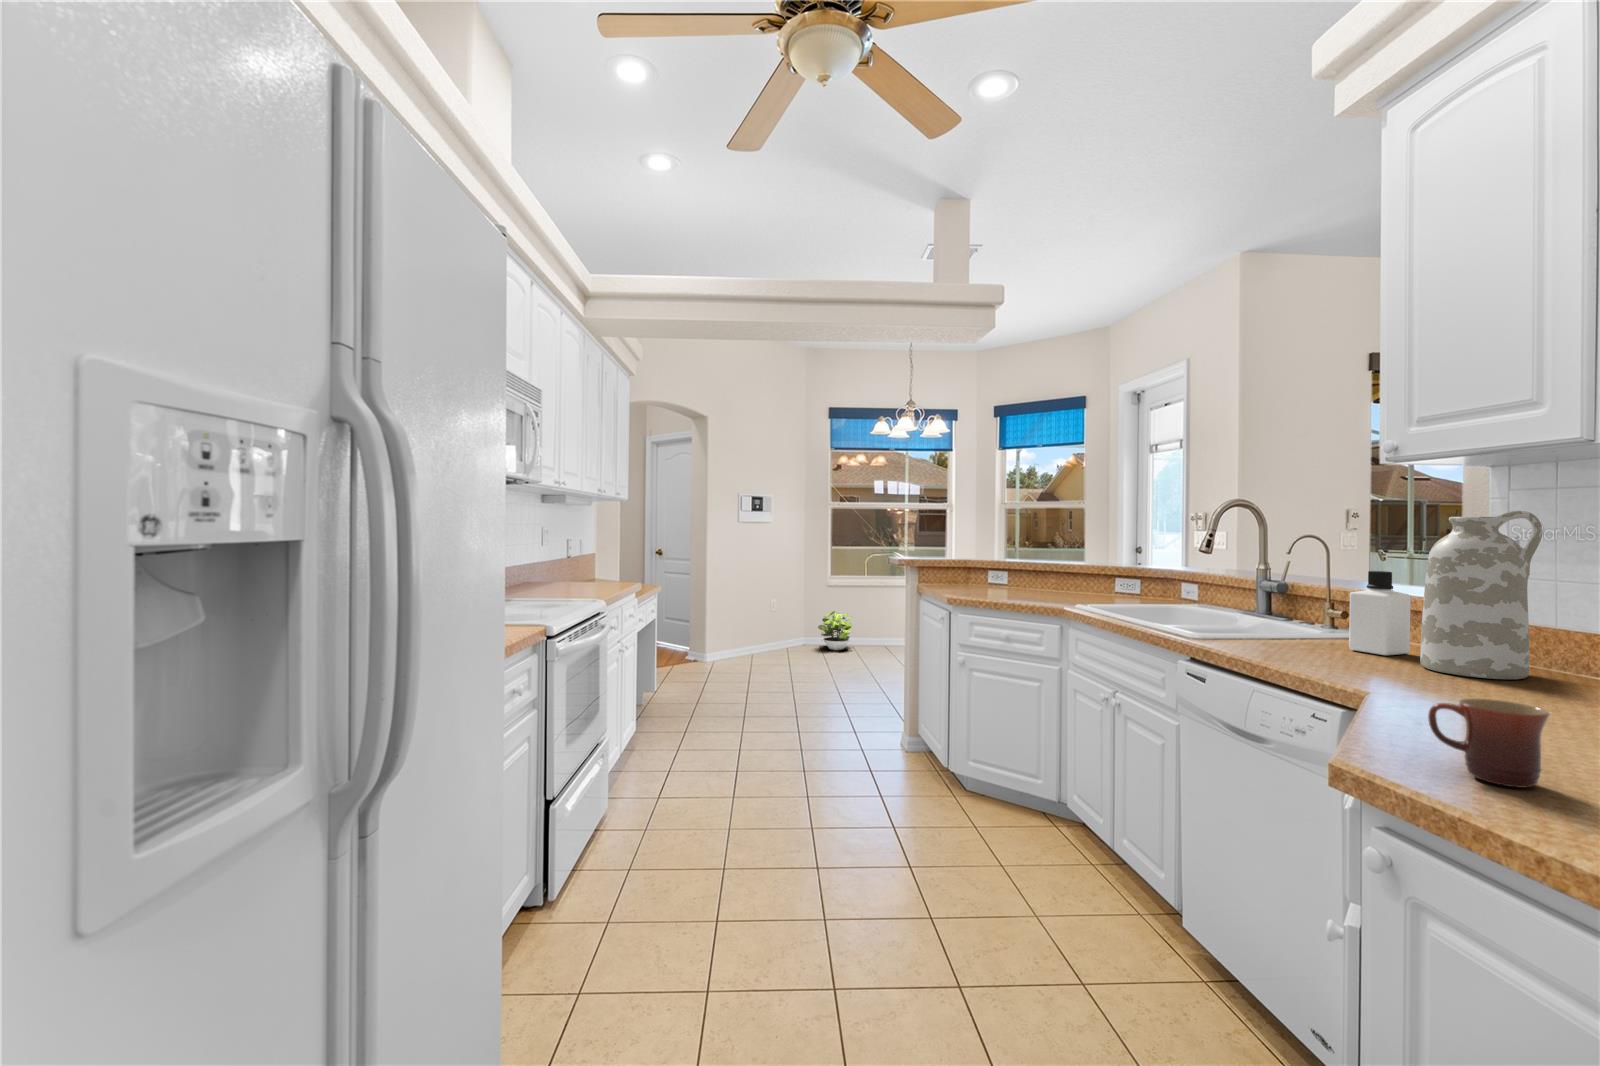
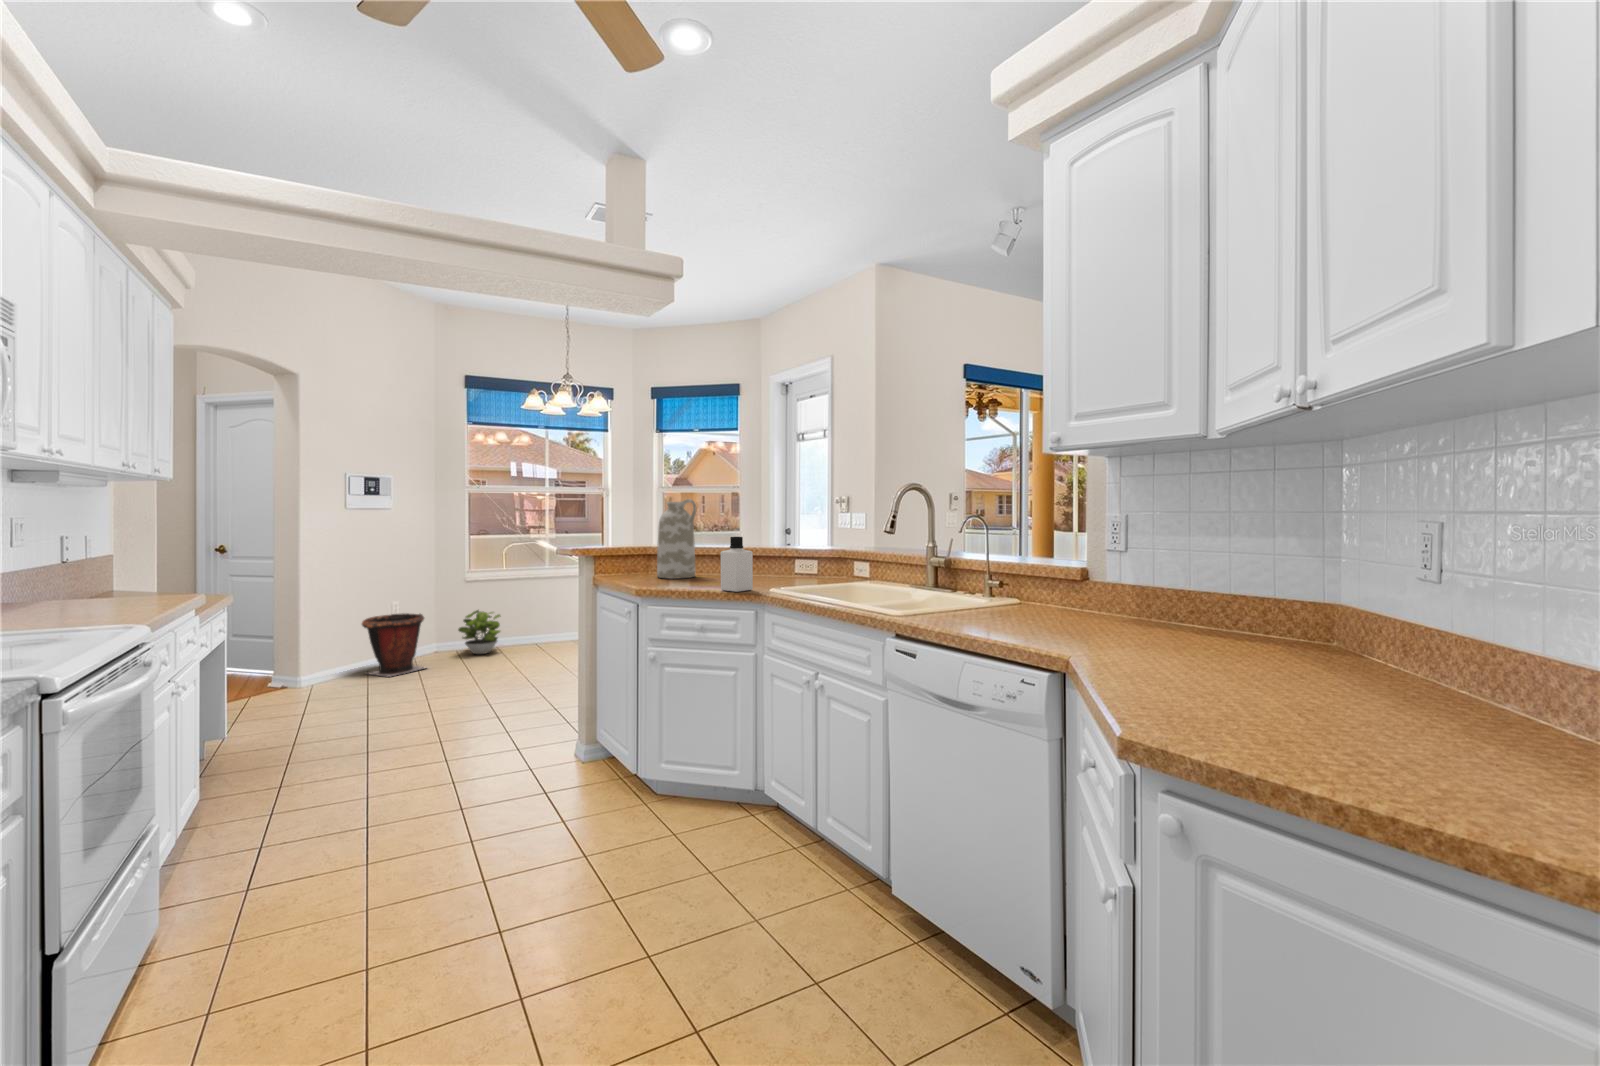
vase: present [1420,510,1543,679] -> present [657,499,696,579]
bottle: present [1349,571,1411,655] -> present [721,537,753,592]
waste bin: none [748,608,795,661] -> present [362,613,425,677]
mug: present [1428,698,1549,788] -> none [1186,657,1278,736]

